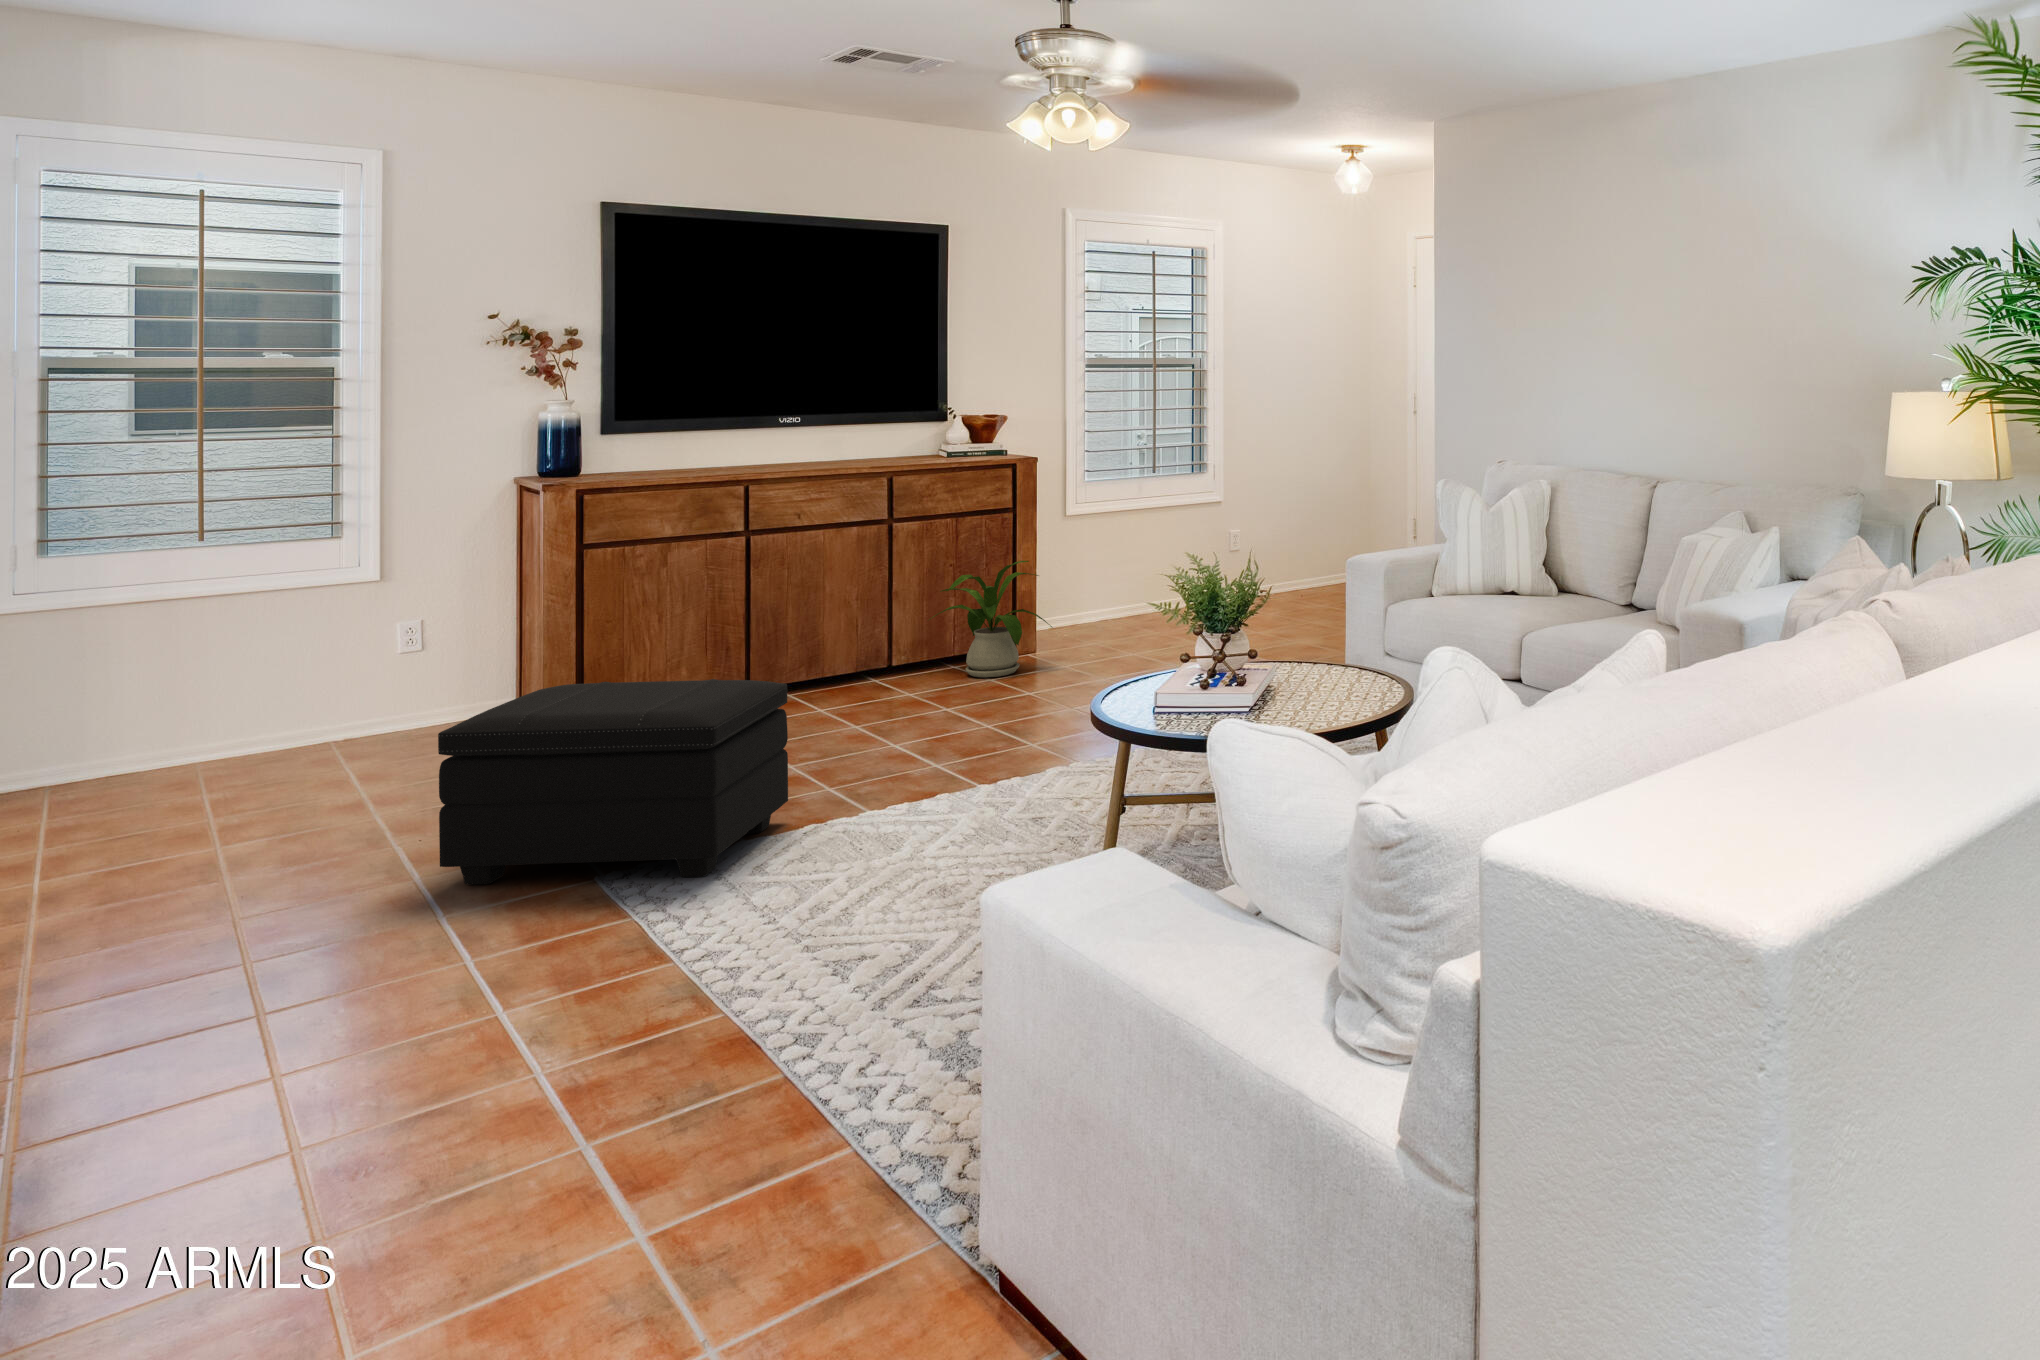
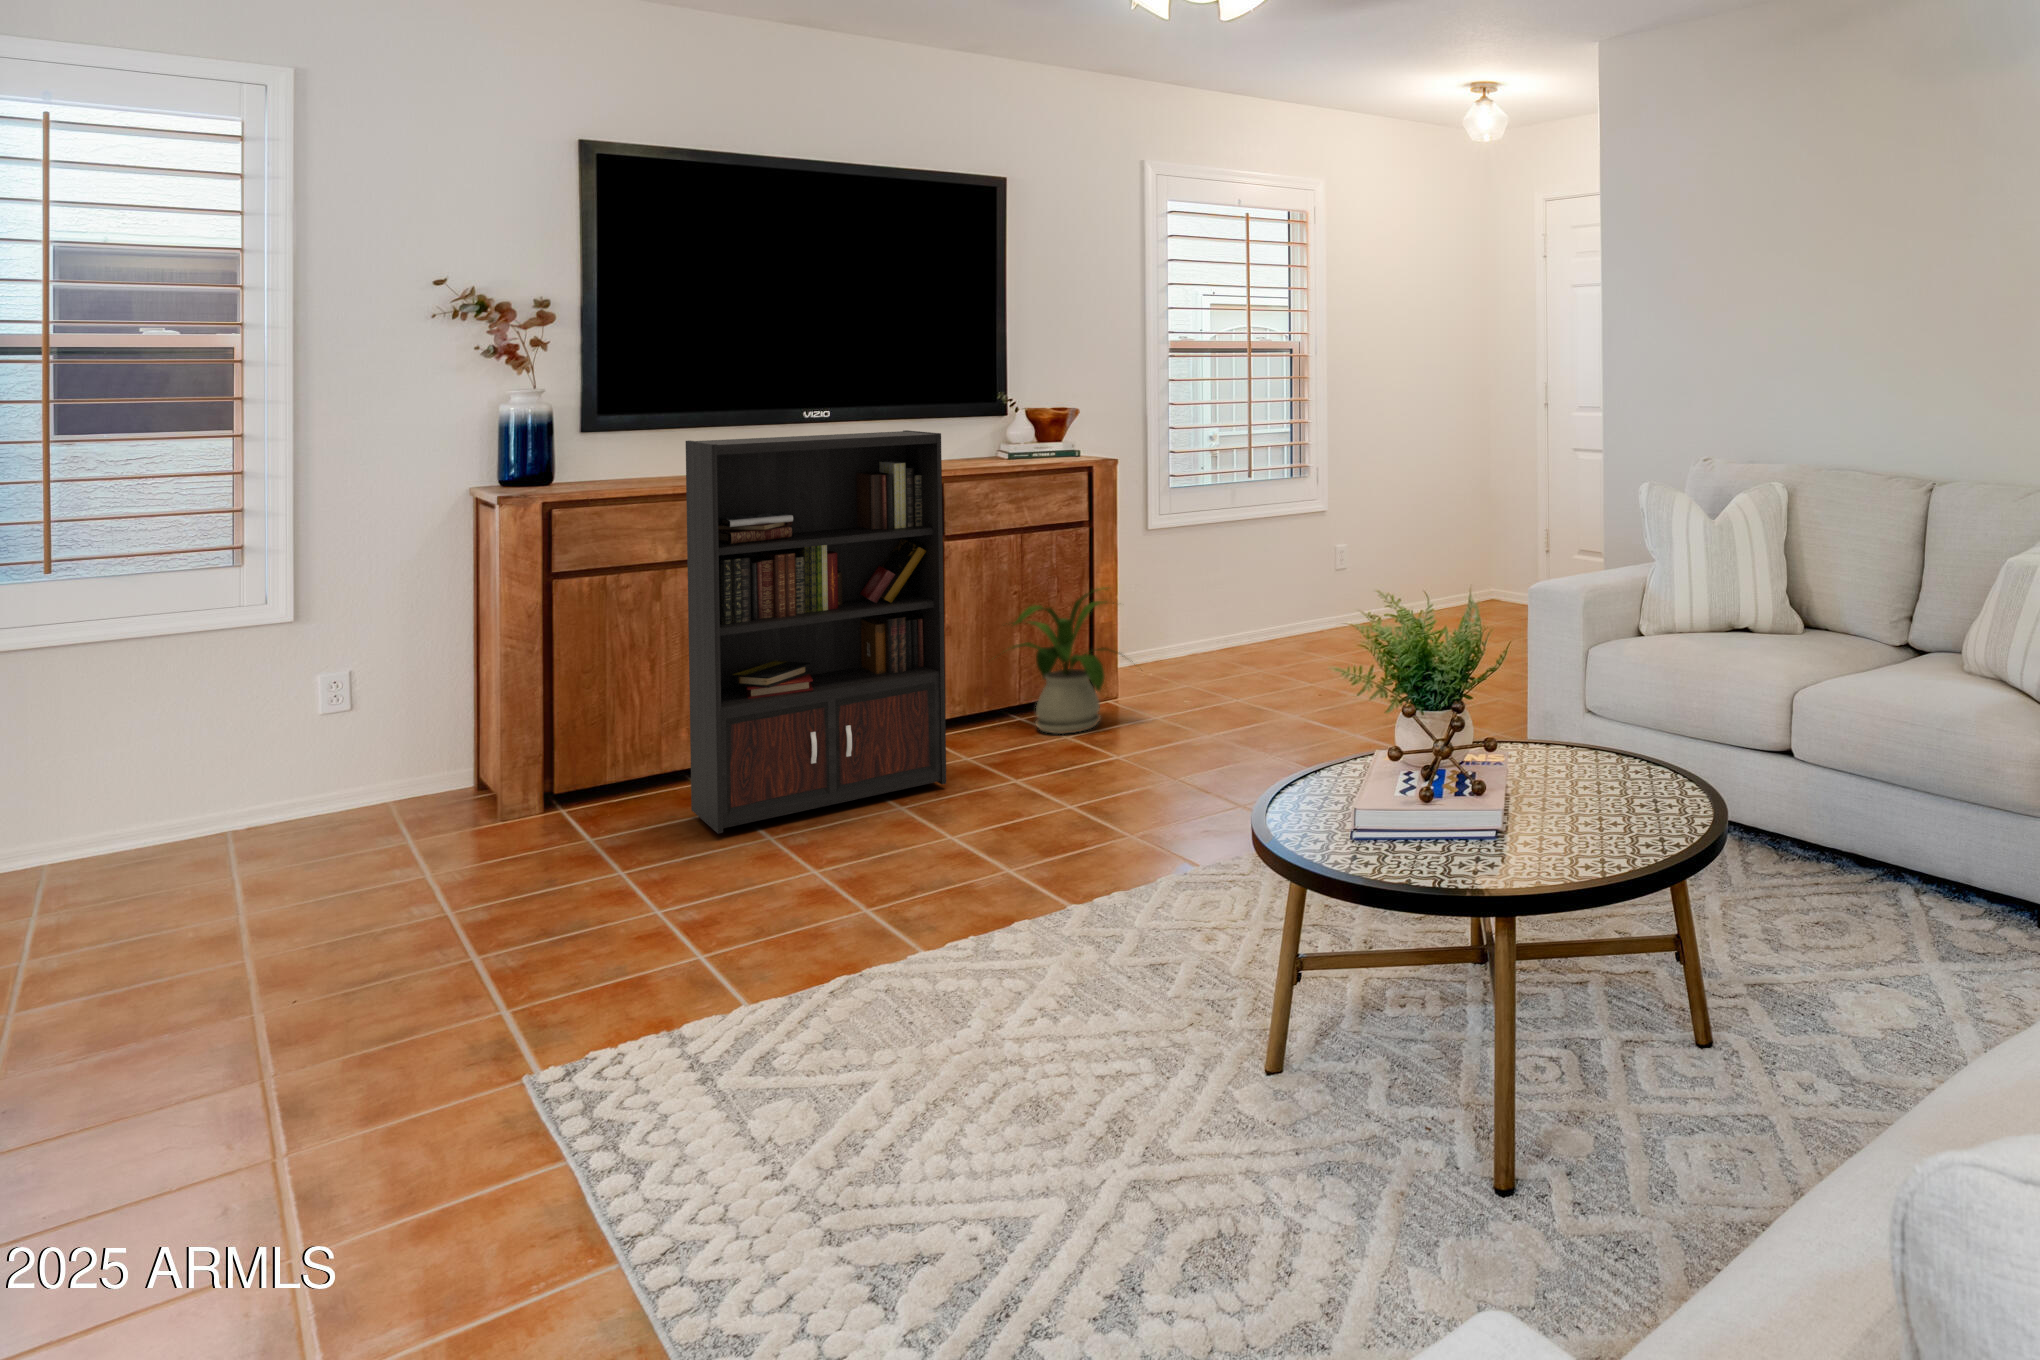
bookcase: none [691,435,892,742] -> present [686,430,946,834]
footstool: present [438,679,788,885] -> none [289,771,809,1090]

